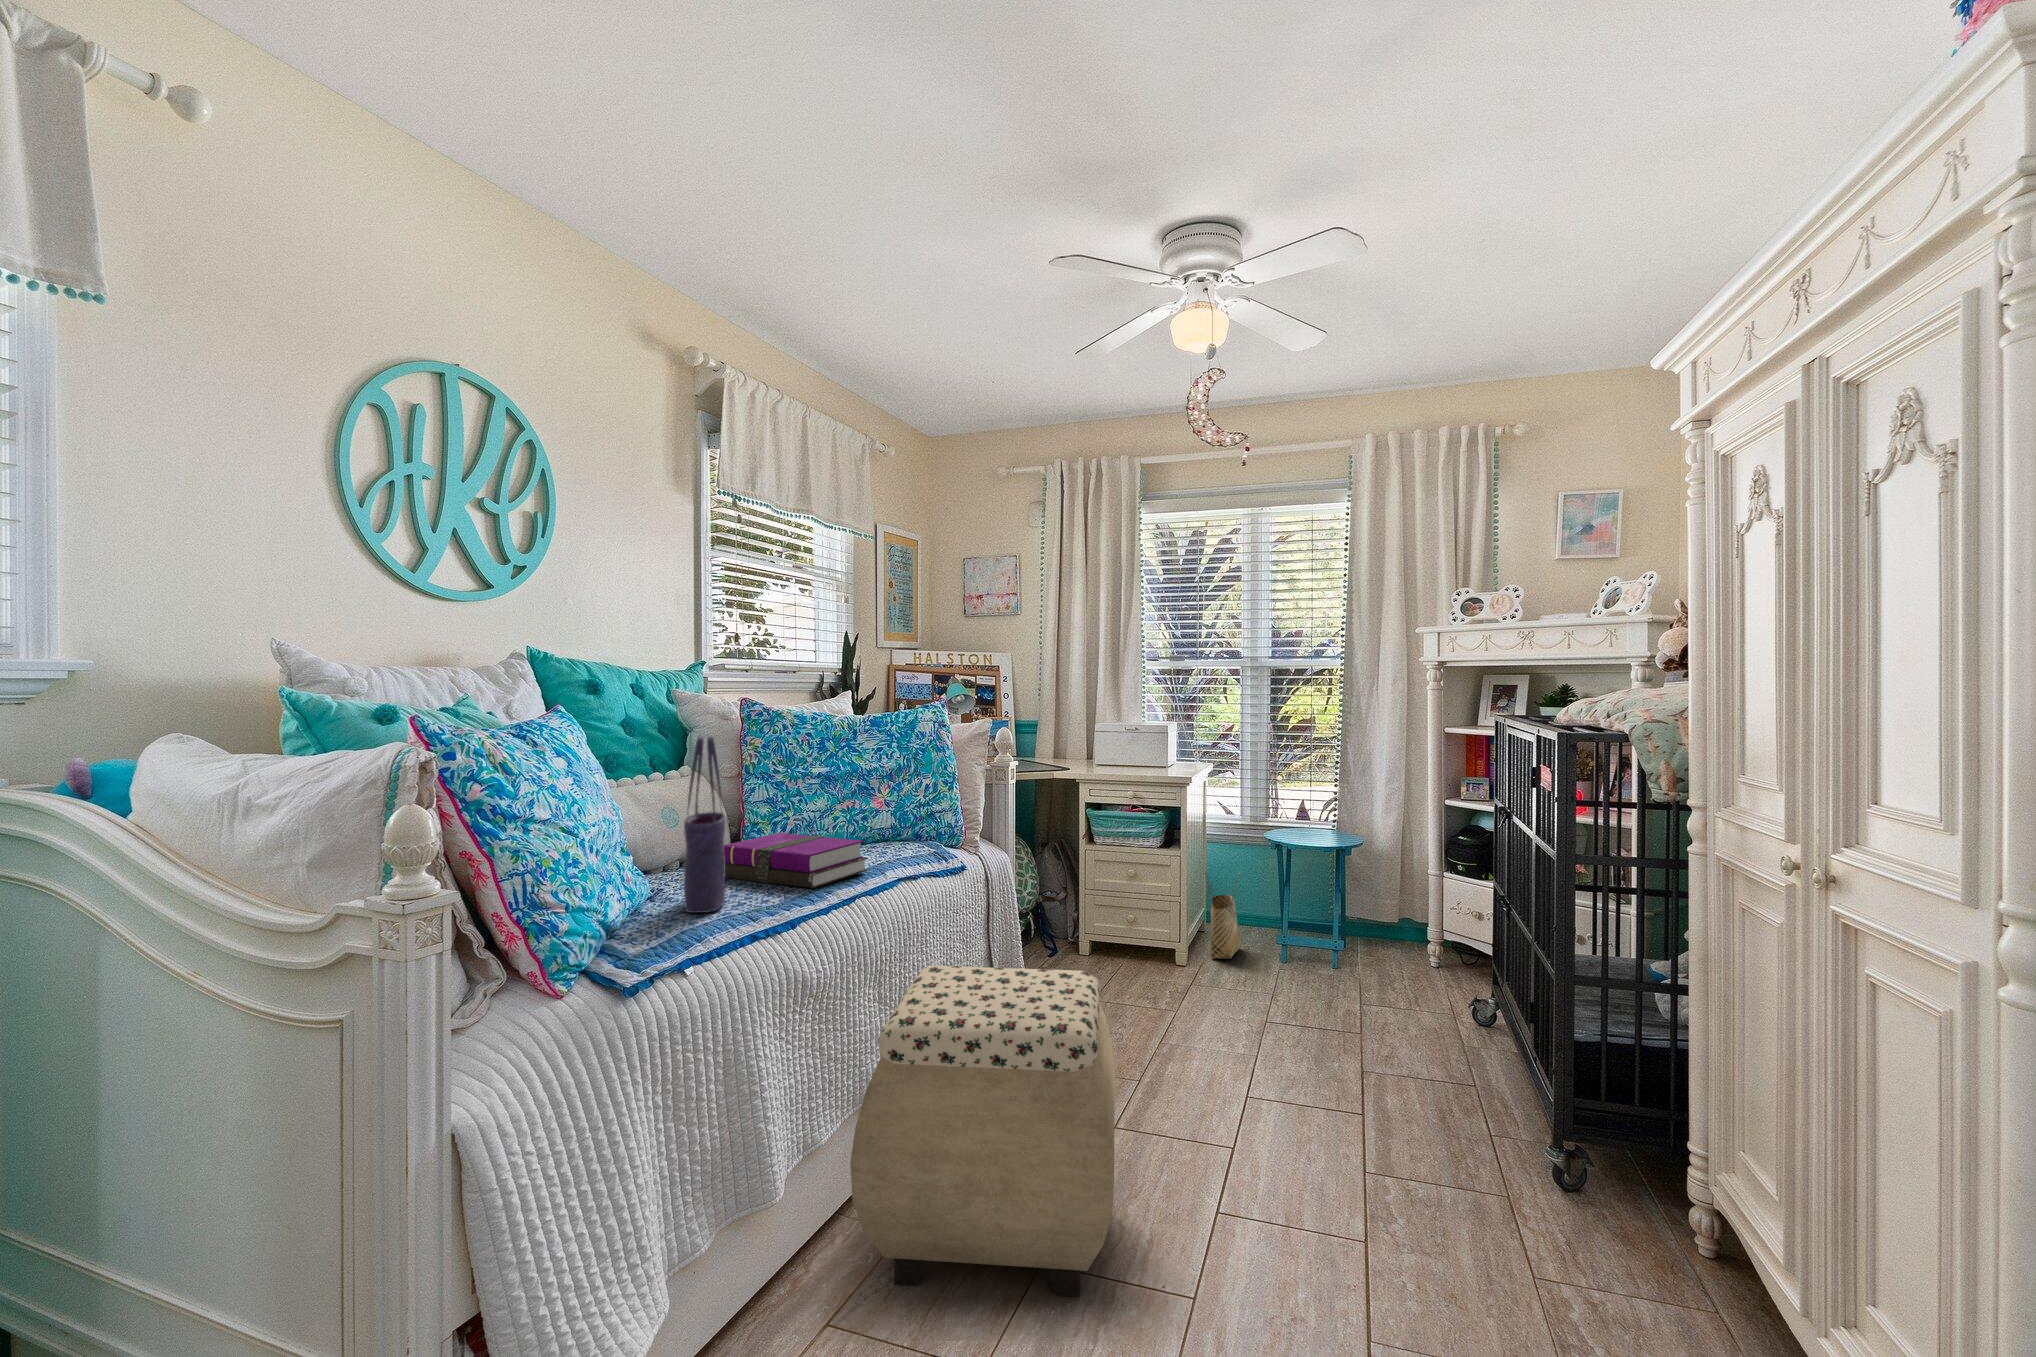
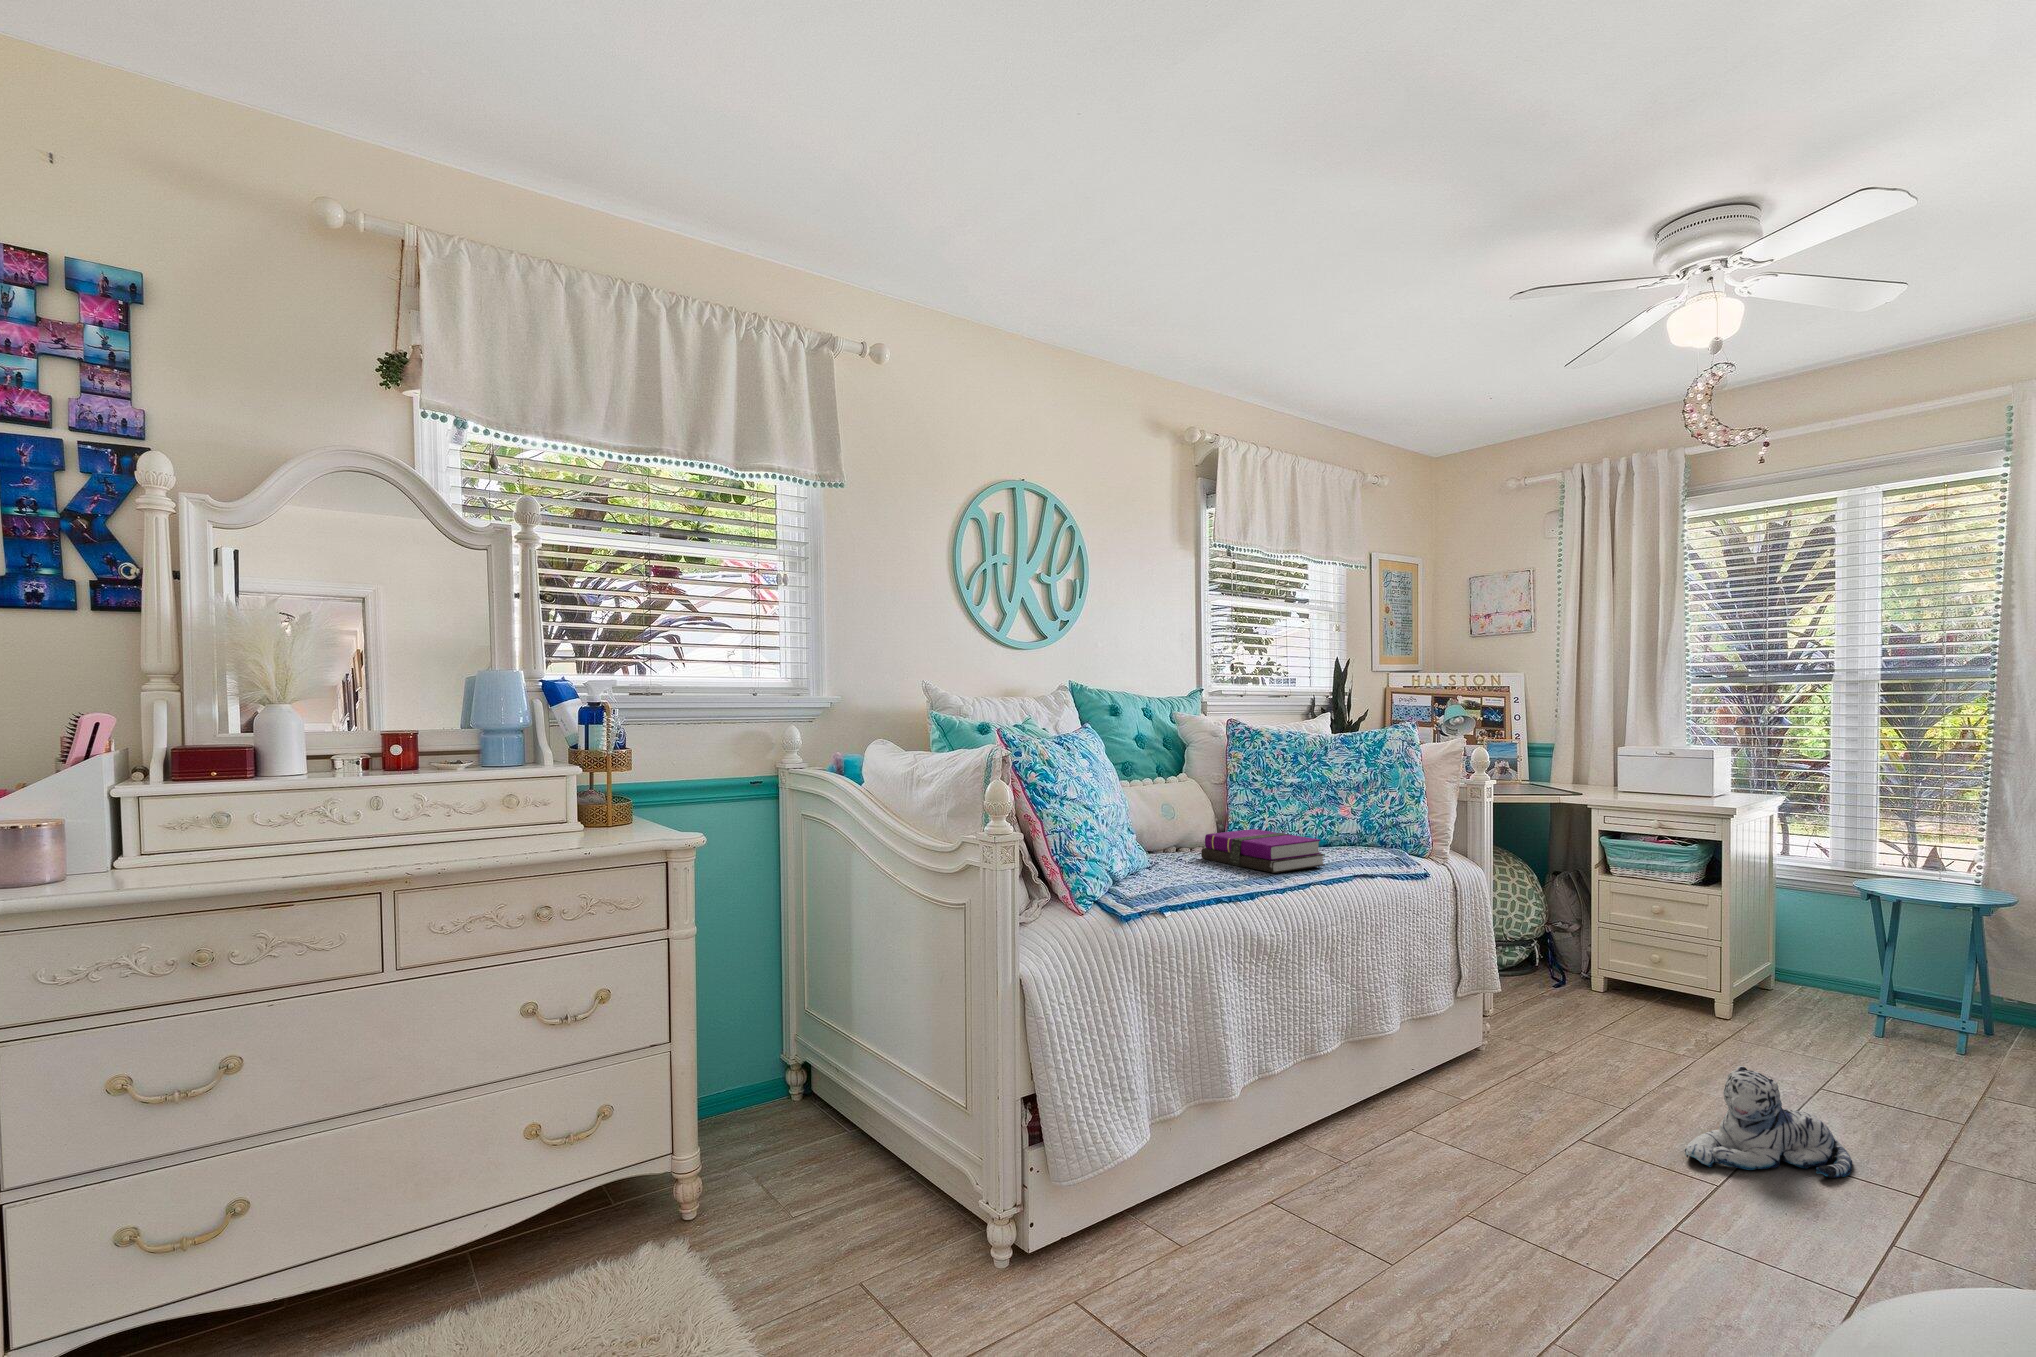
tote bag: present [684,736,726,913] -> none [1170,747,1202,880]
woven basket: present [1205,872,1241,959] -> none [1763,919,1821,1023]
ottoman: present [850,965,1115,1297] -> none [1290,950,1562,1251]
plush toy: none [1199,1020,1312,1124] -> present [1685,1066,1852,1178]

